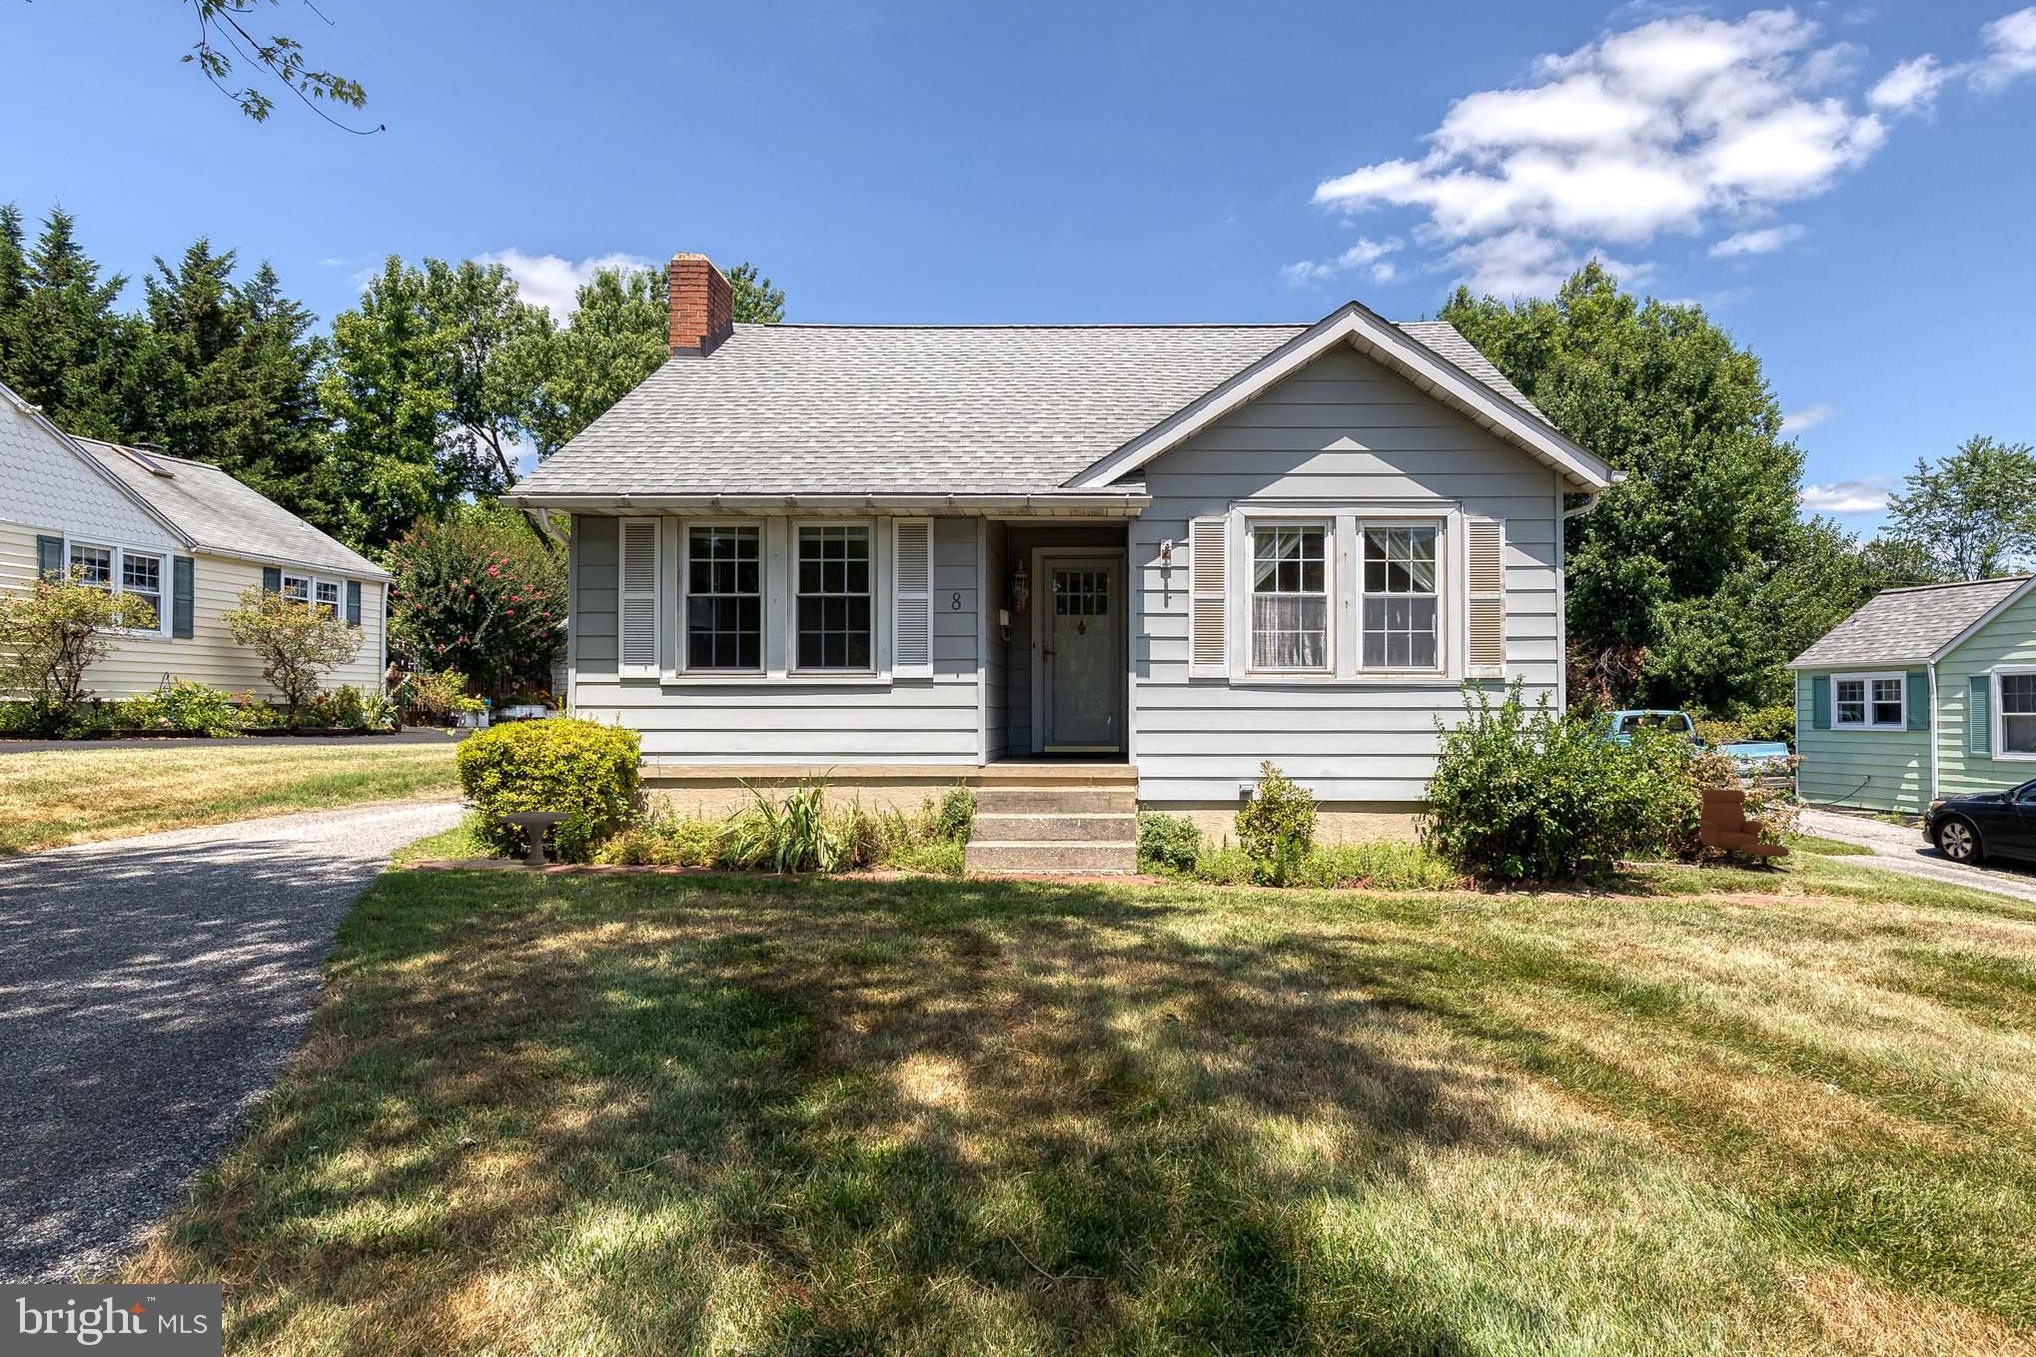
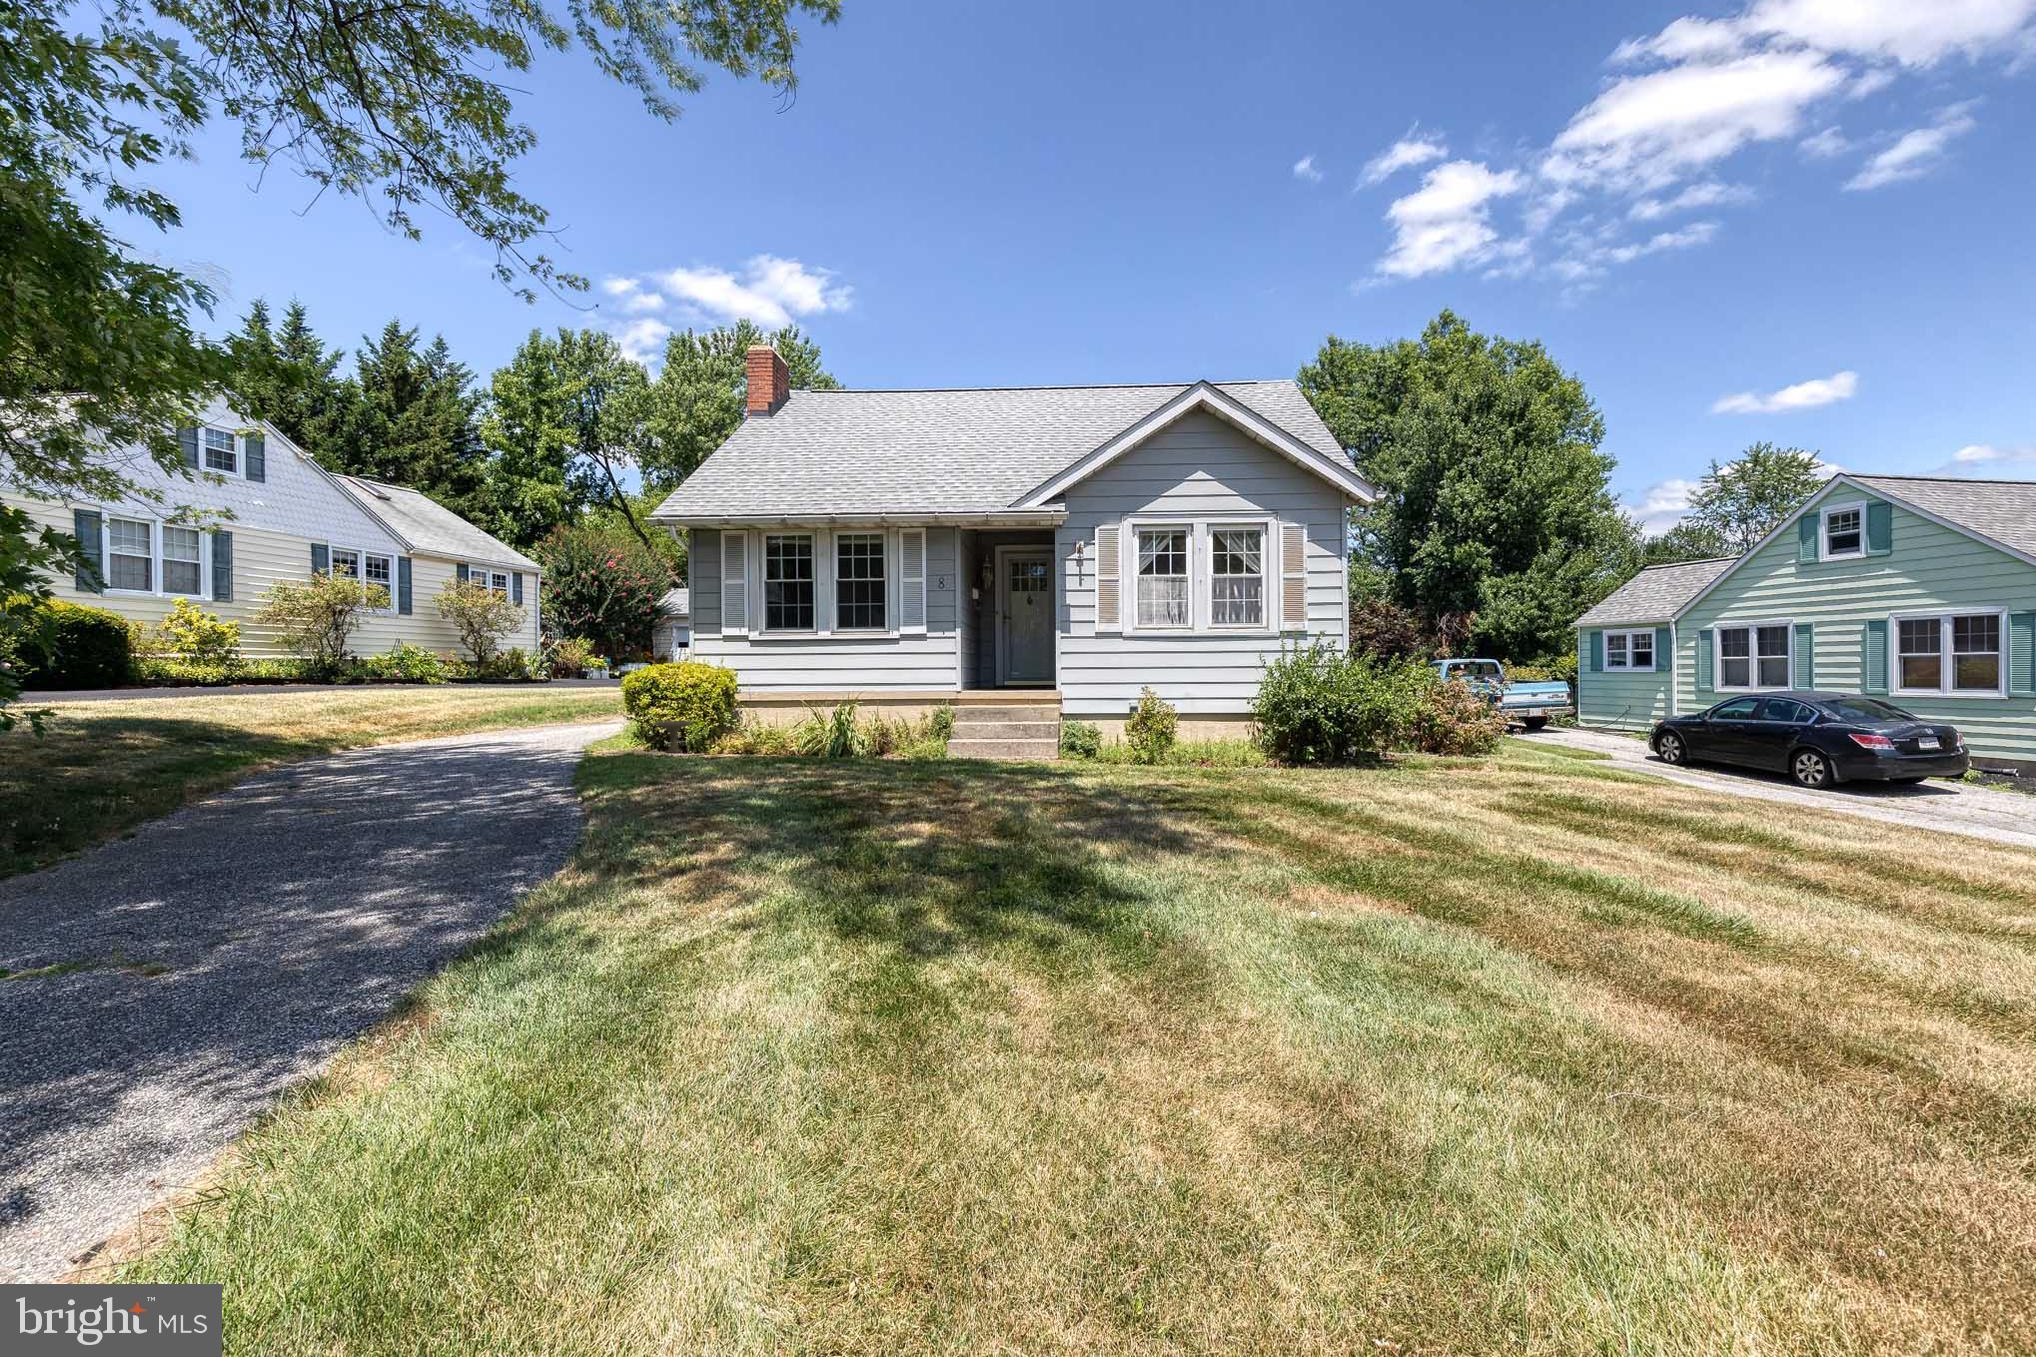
lounge chair: present [1696,790,1790,874] -> none [1441,705,1496,758]

